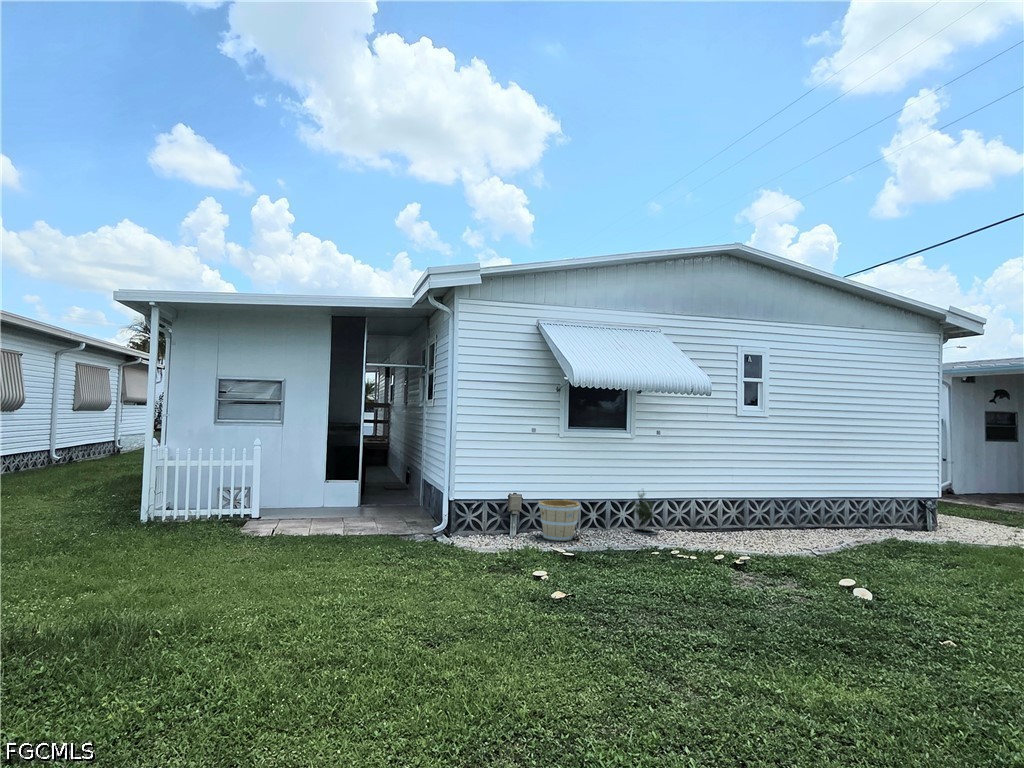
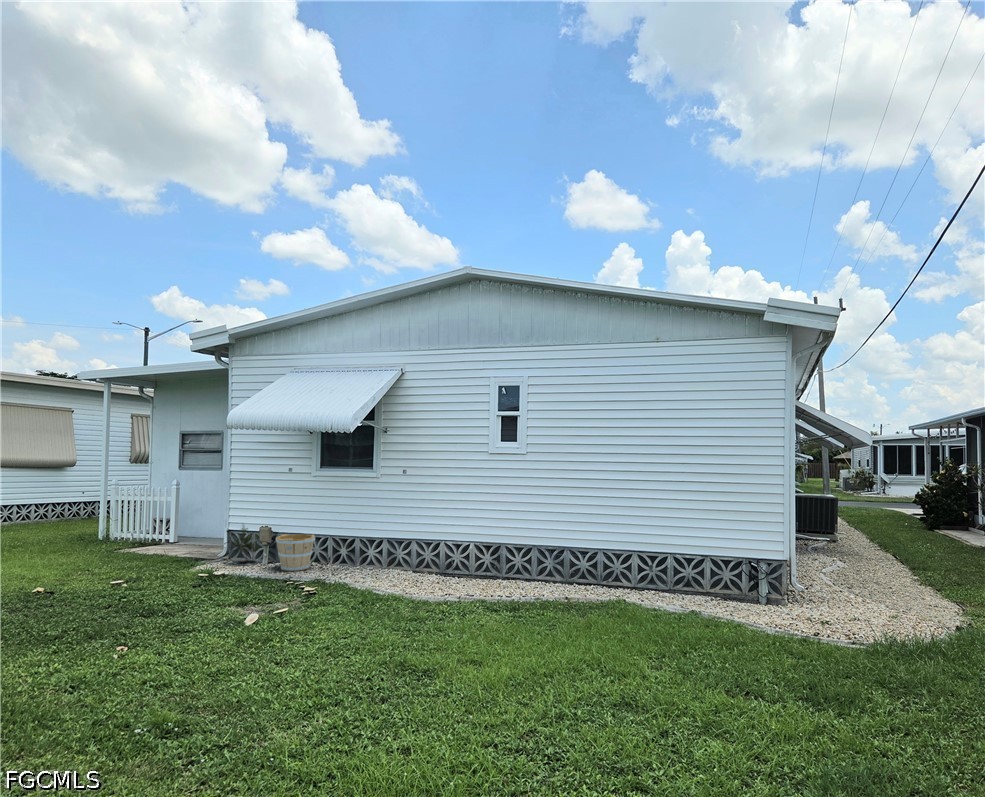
potted tree: present [631,491,656,535] -> present [233,527,259,566]

